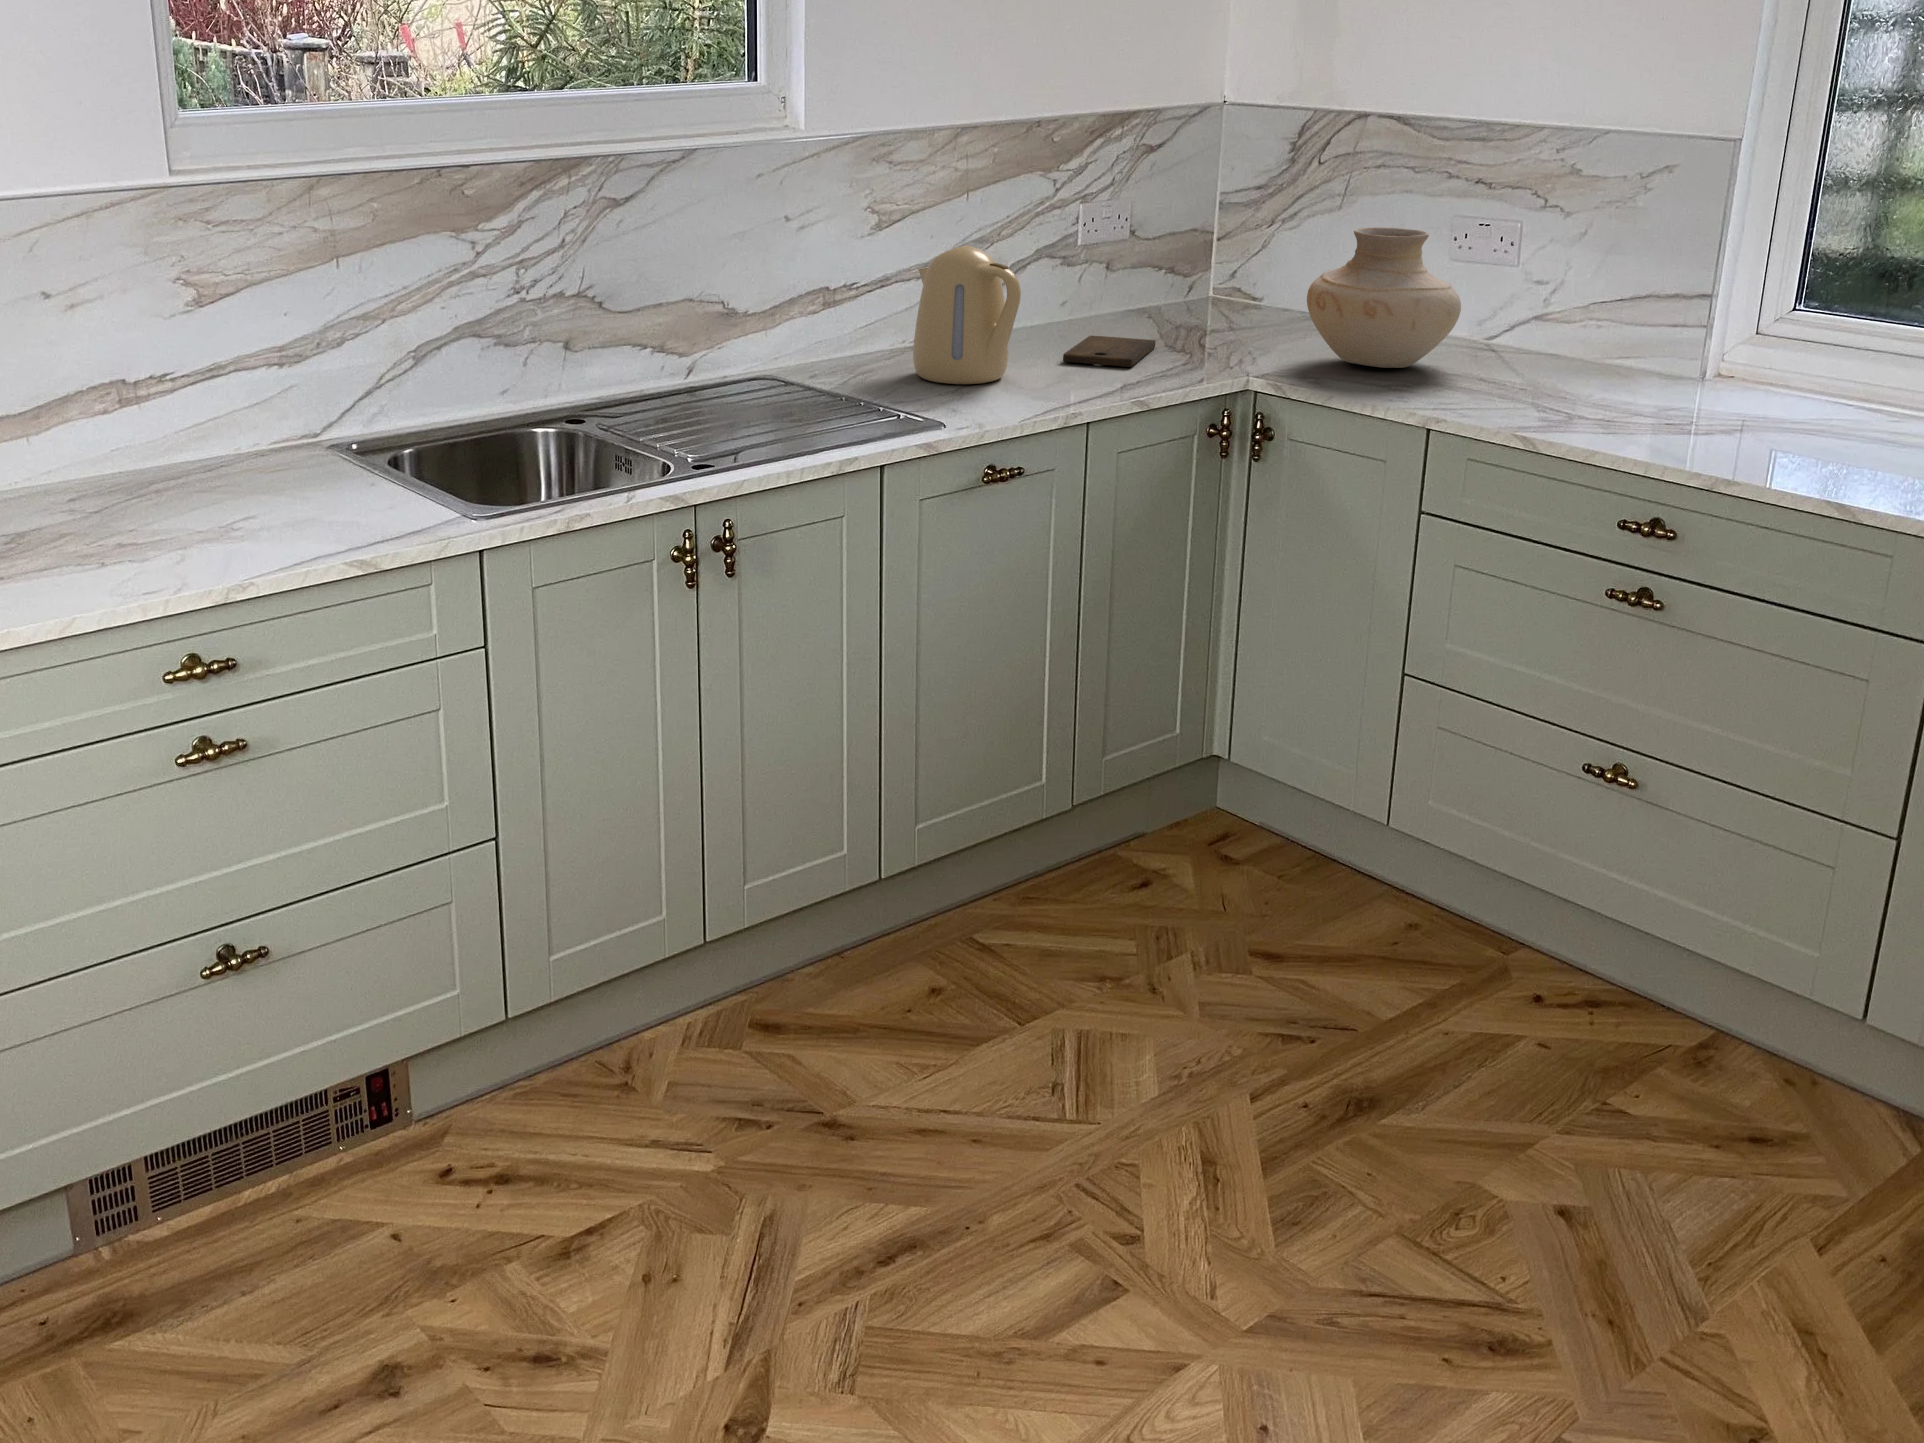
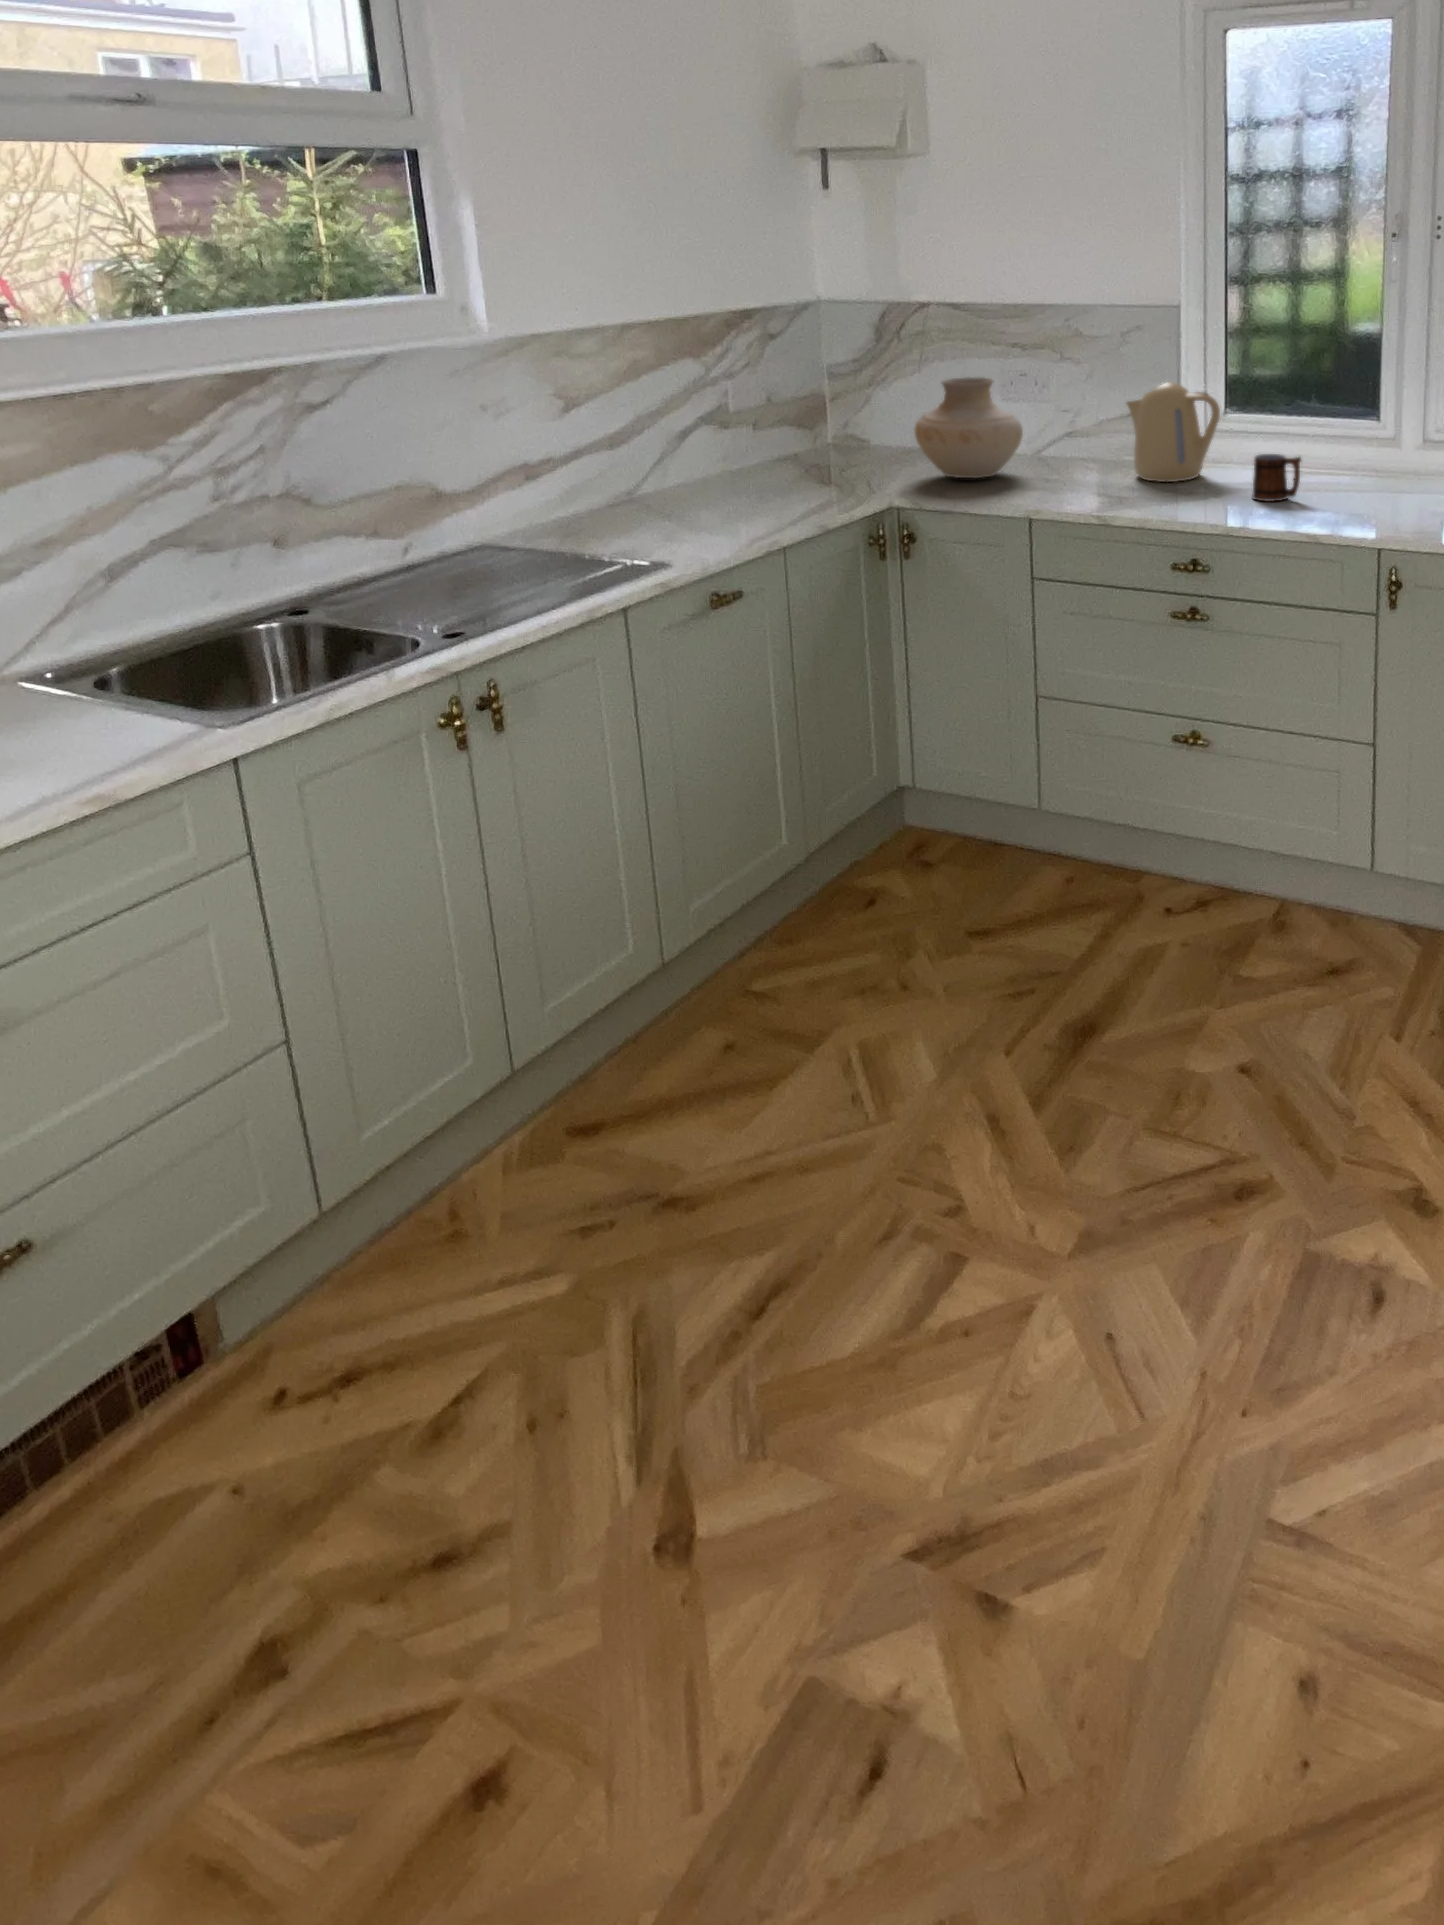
kettle: present [913,246,1021,384] -> present [1126,382,1220,482]
cutting board: present [1063,336,1156,367] -> none [737,478,804,502]
mug: none [1782,381,1873,454] -> present [1253,454,1301,502]

